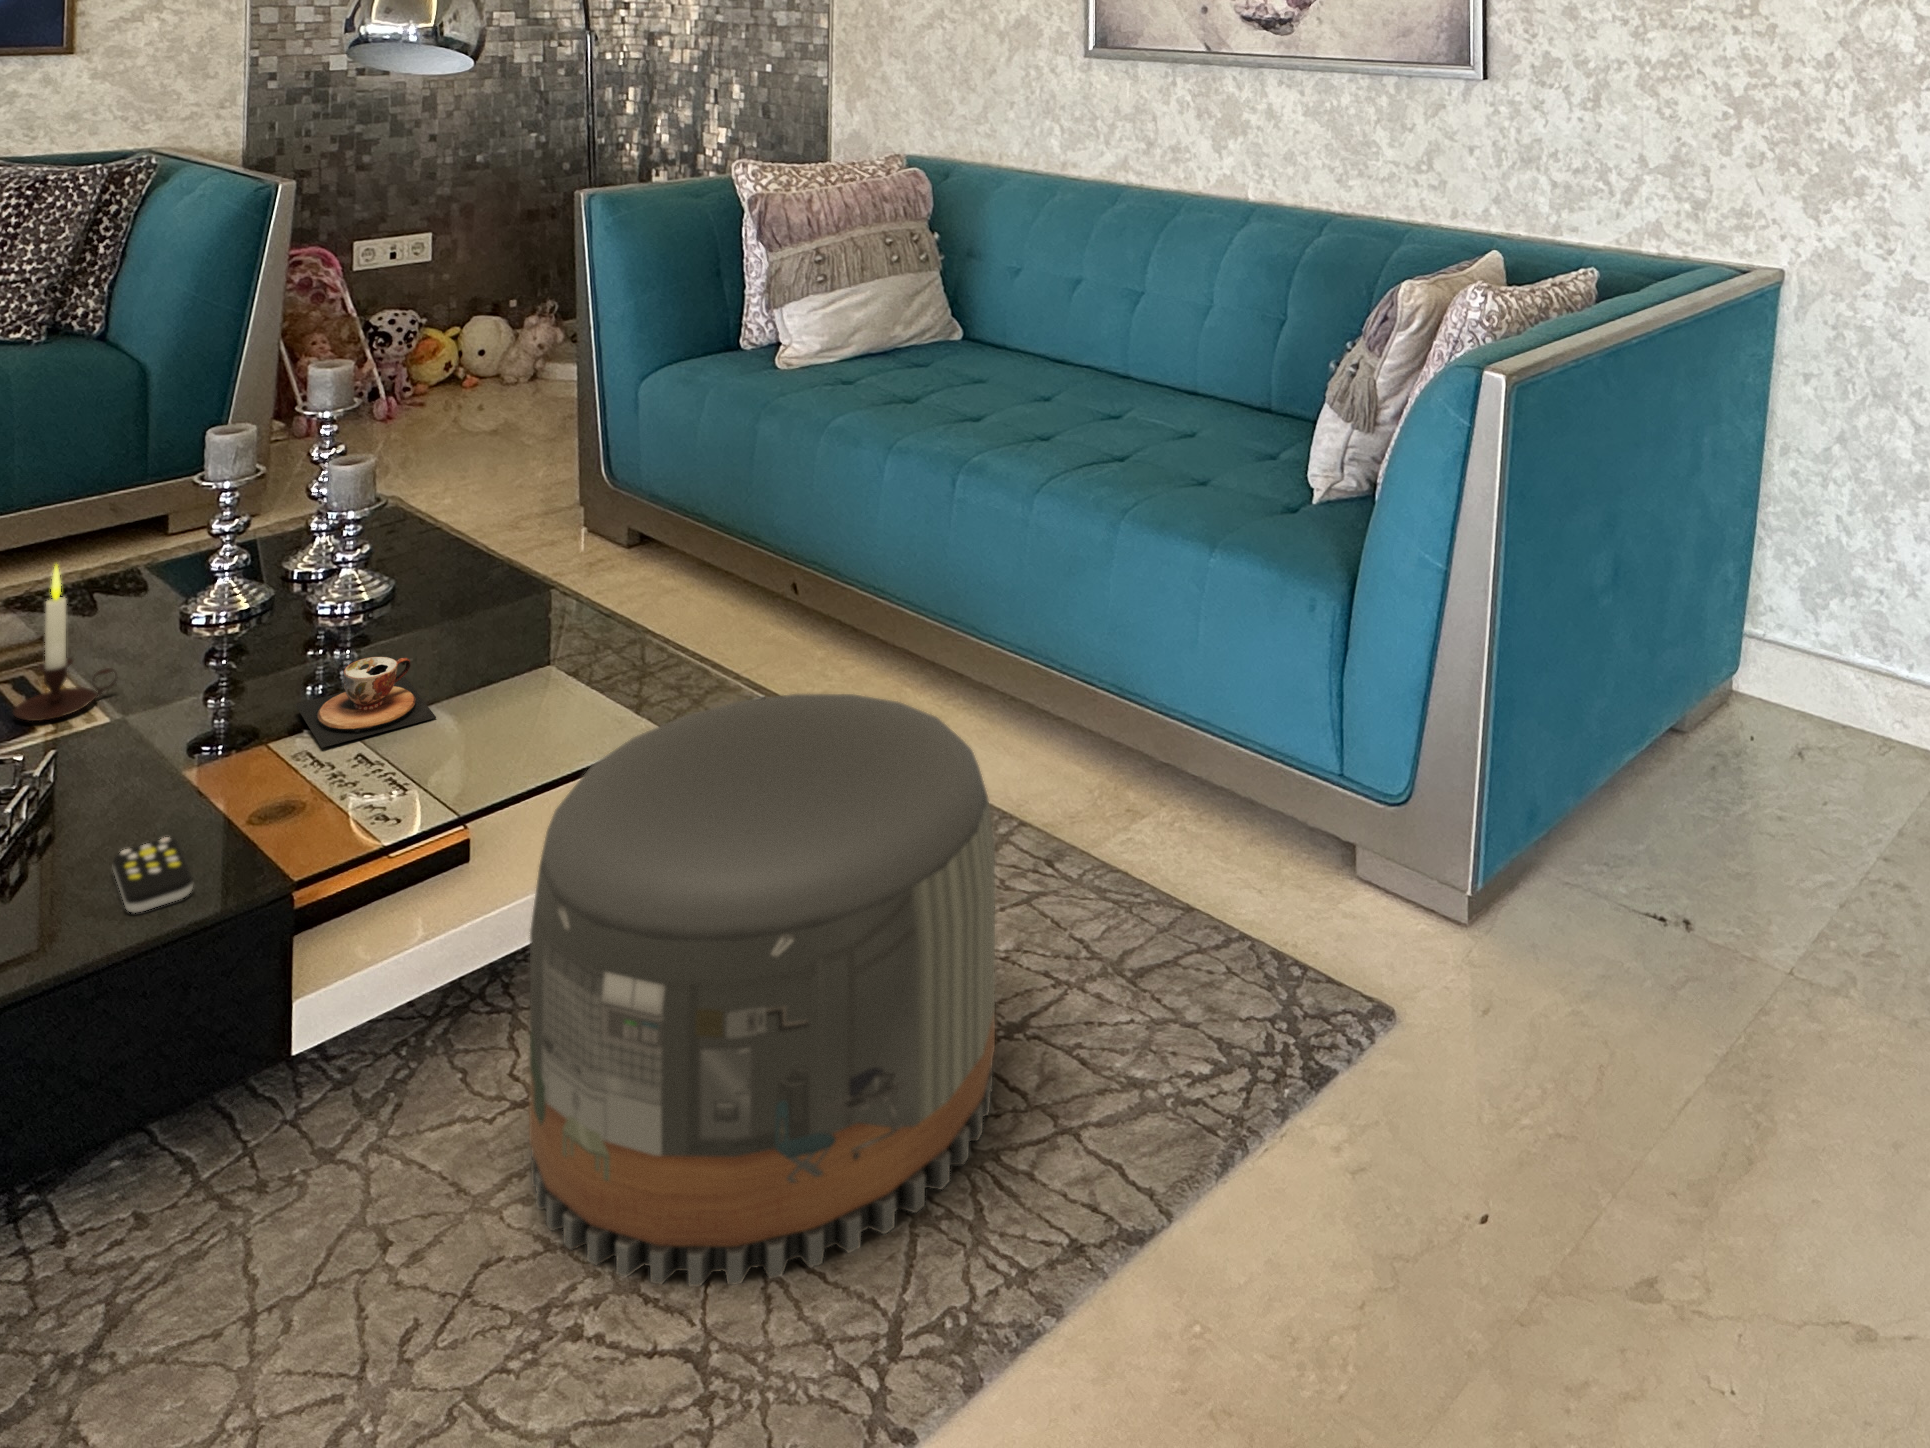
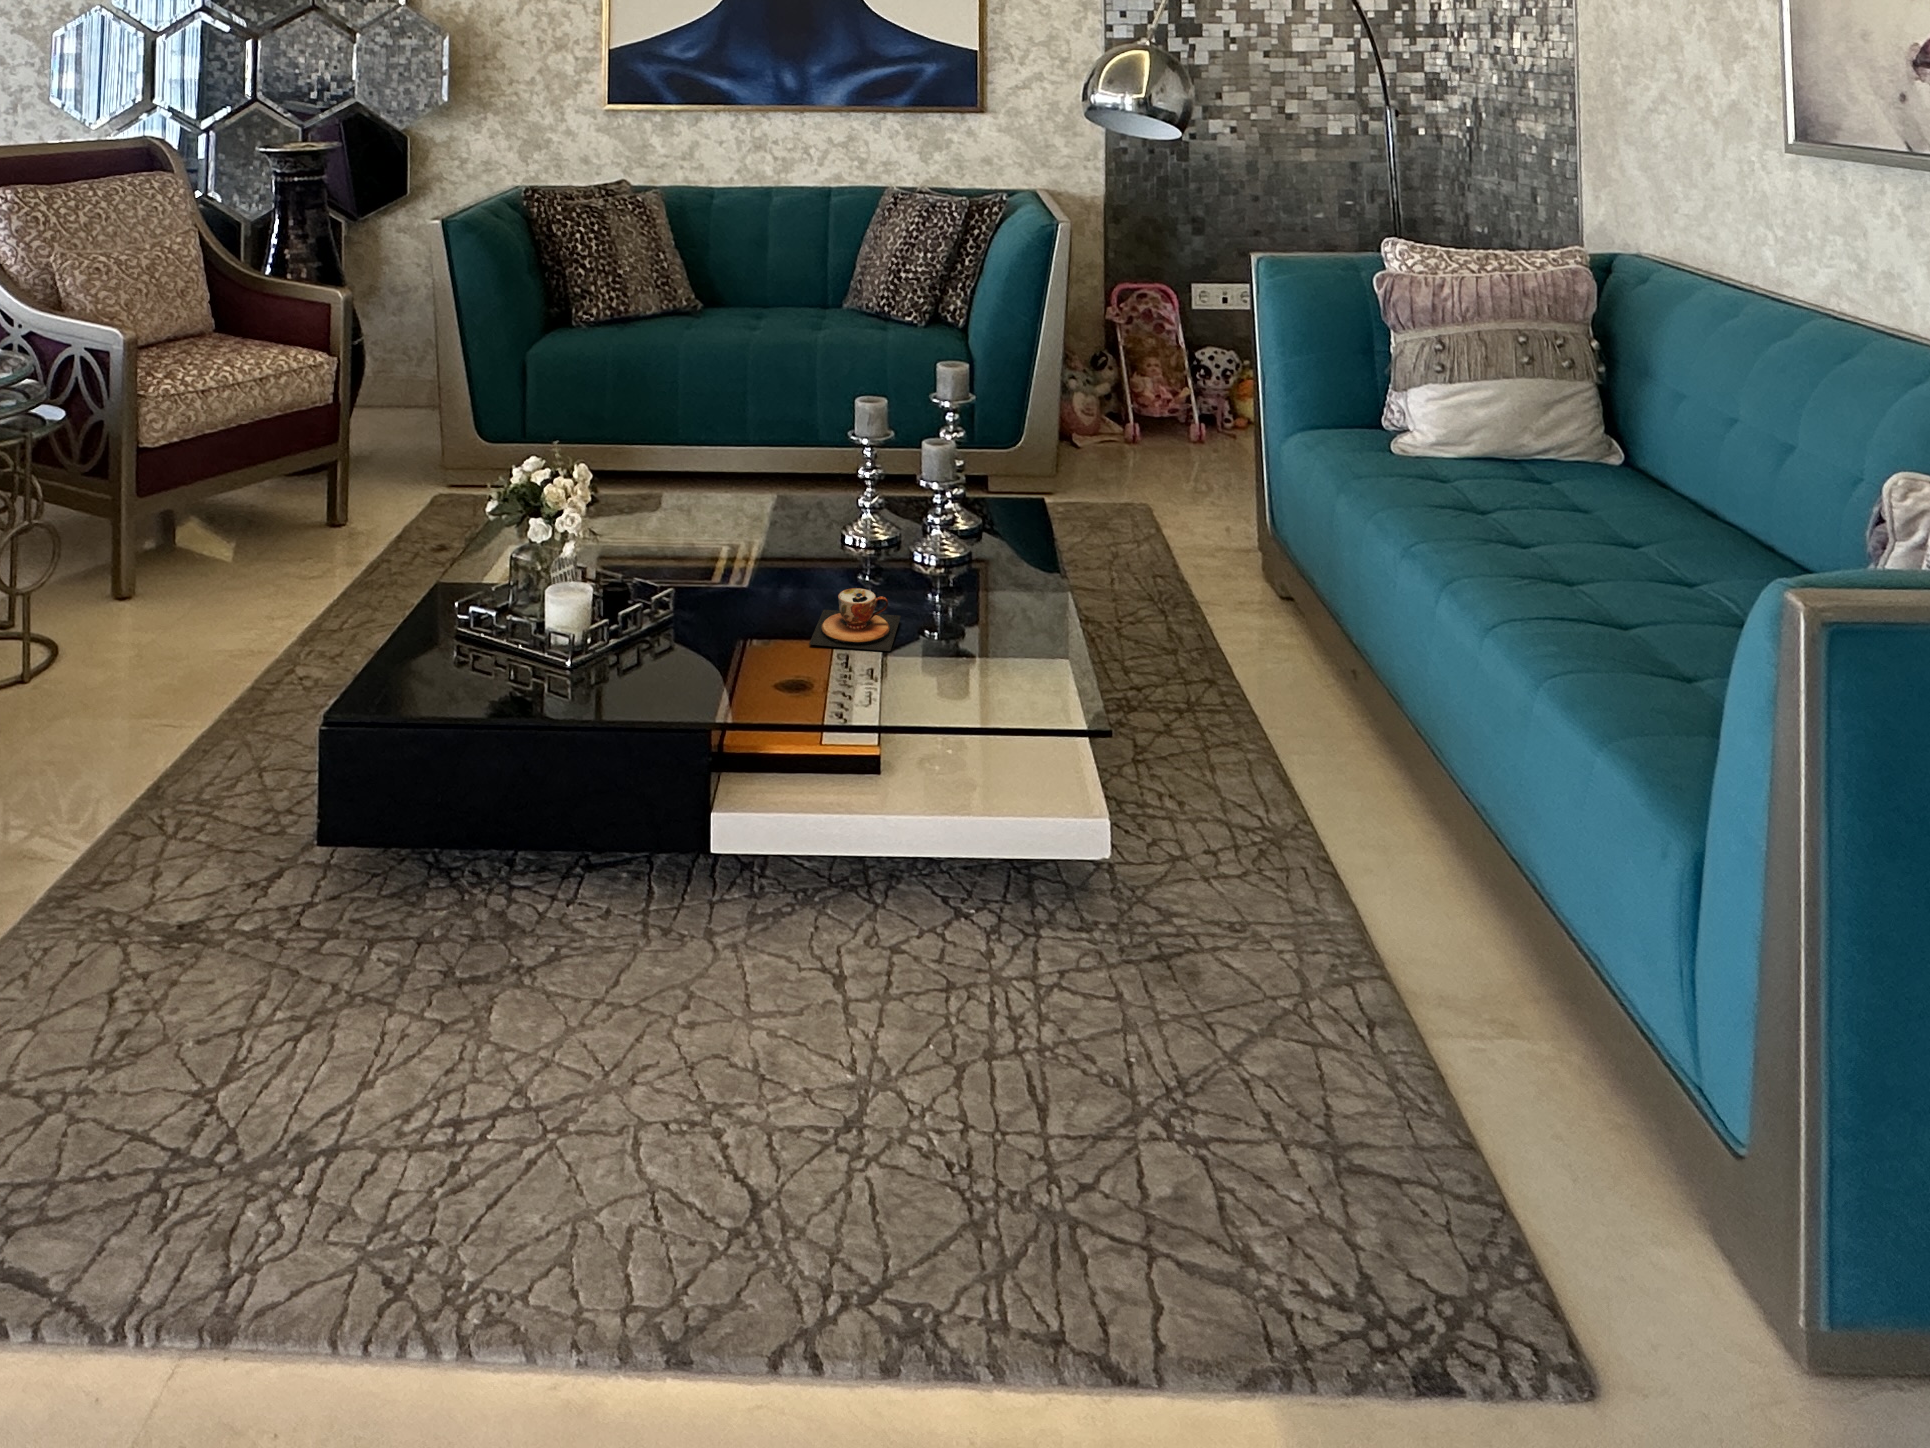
candle: present [13,566,117,721] -> none [699,464,759,574]
pouf: present [529,694,995,1286] -> none [760,700,1161,1221]
remote control: present [113,837,193,912] -> none [617,662,674,705]

